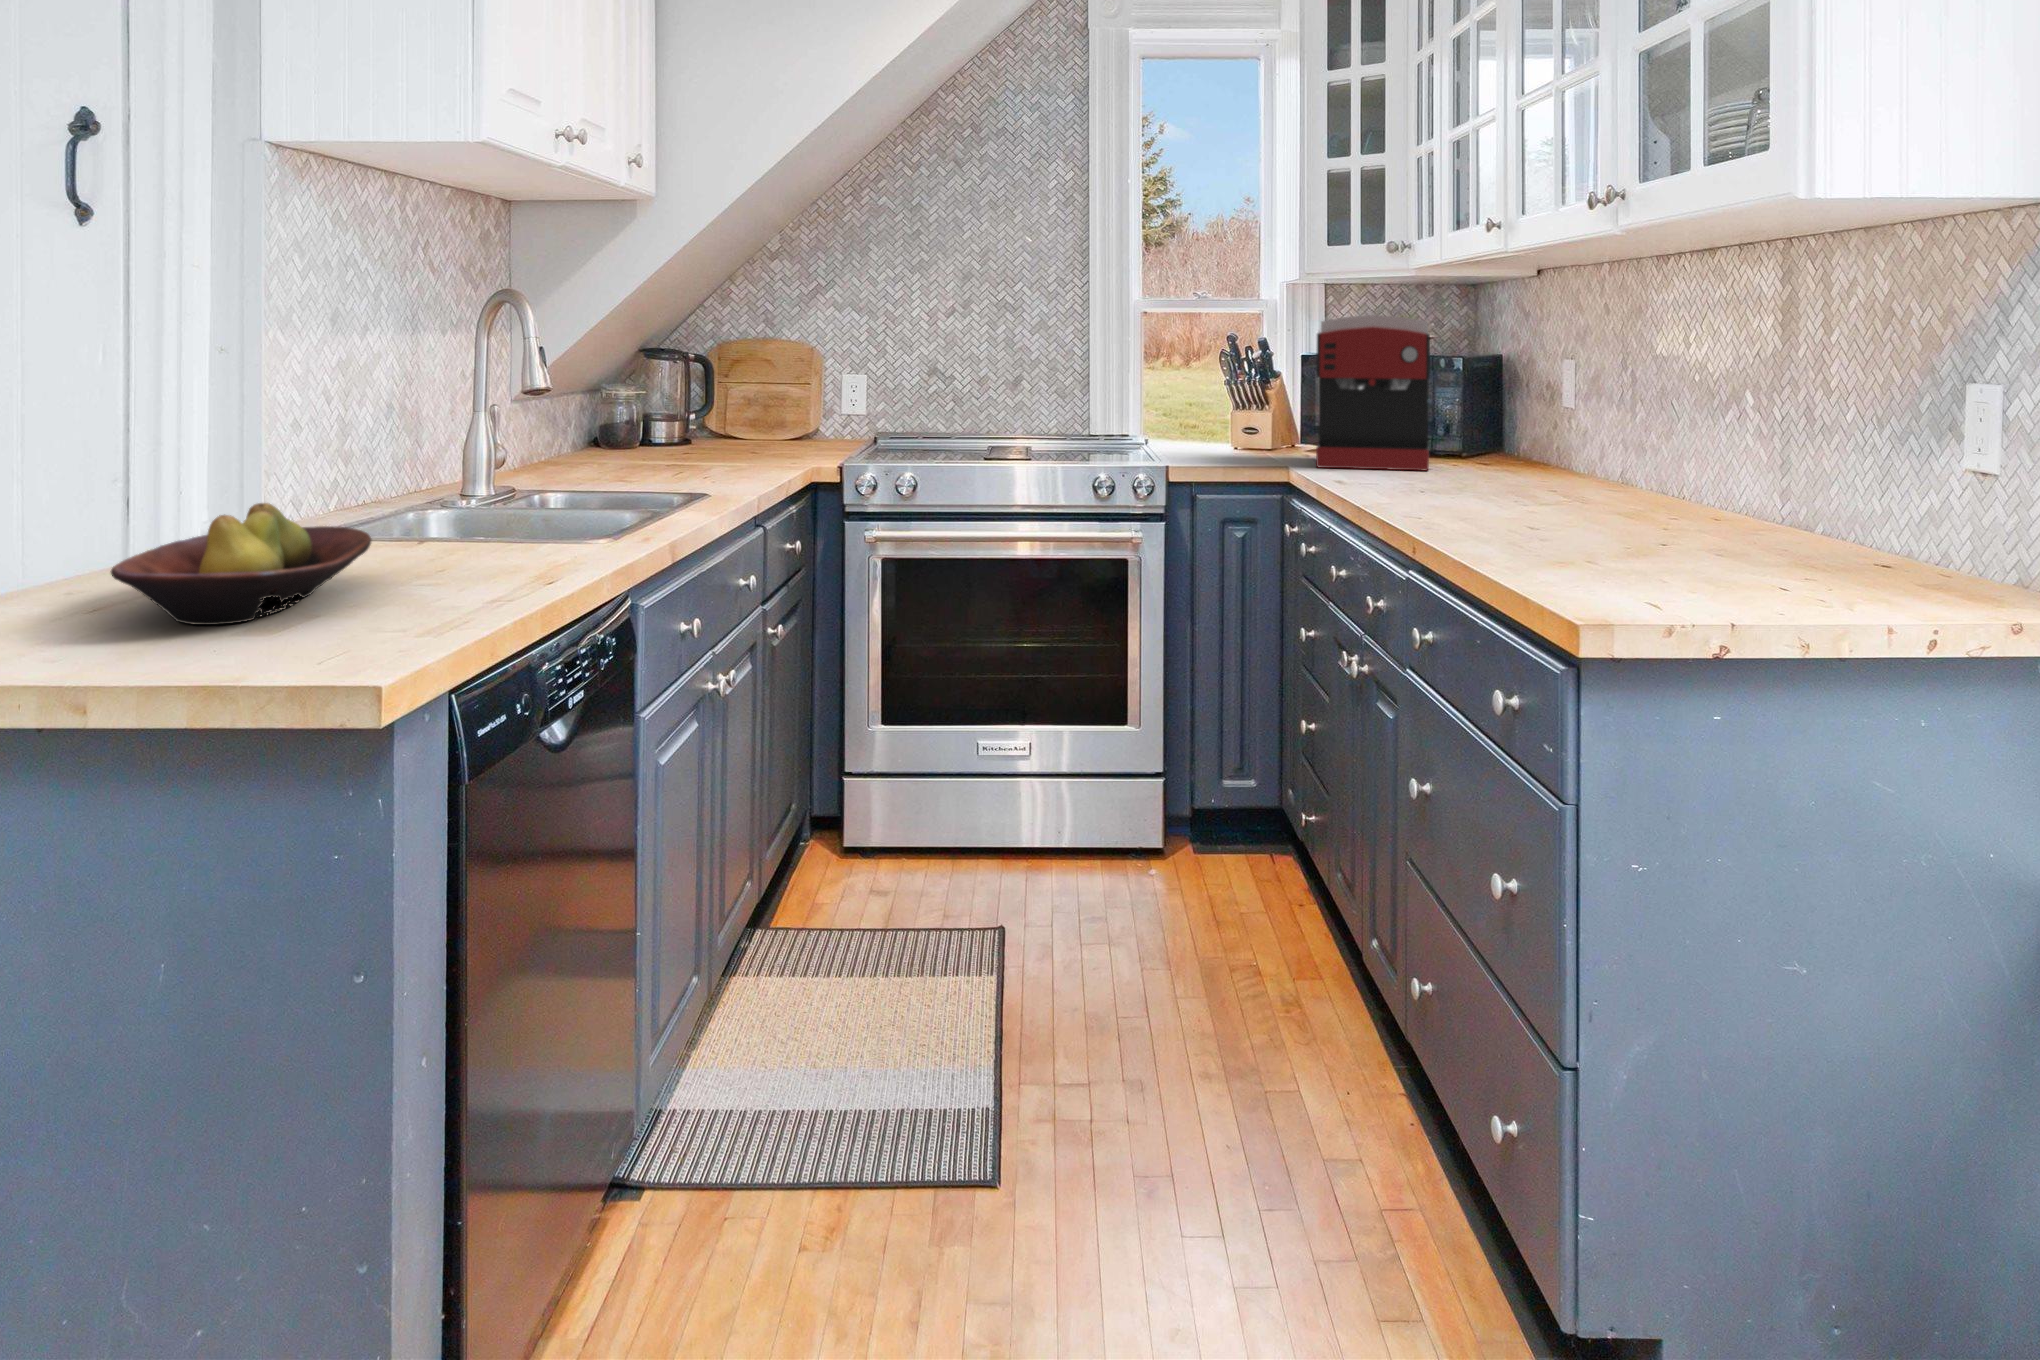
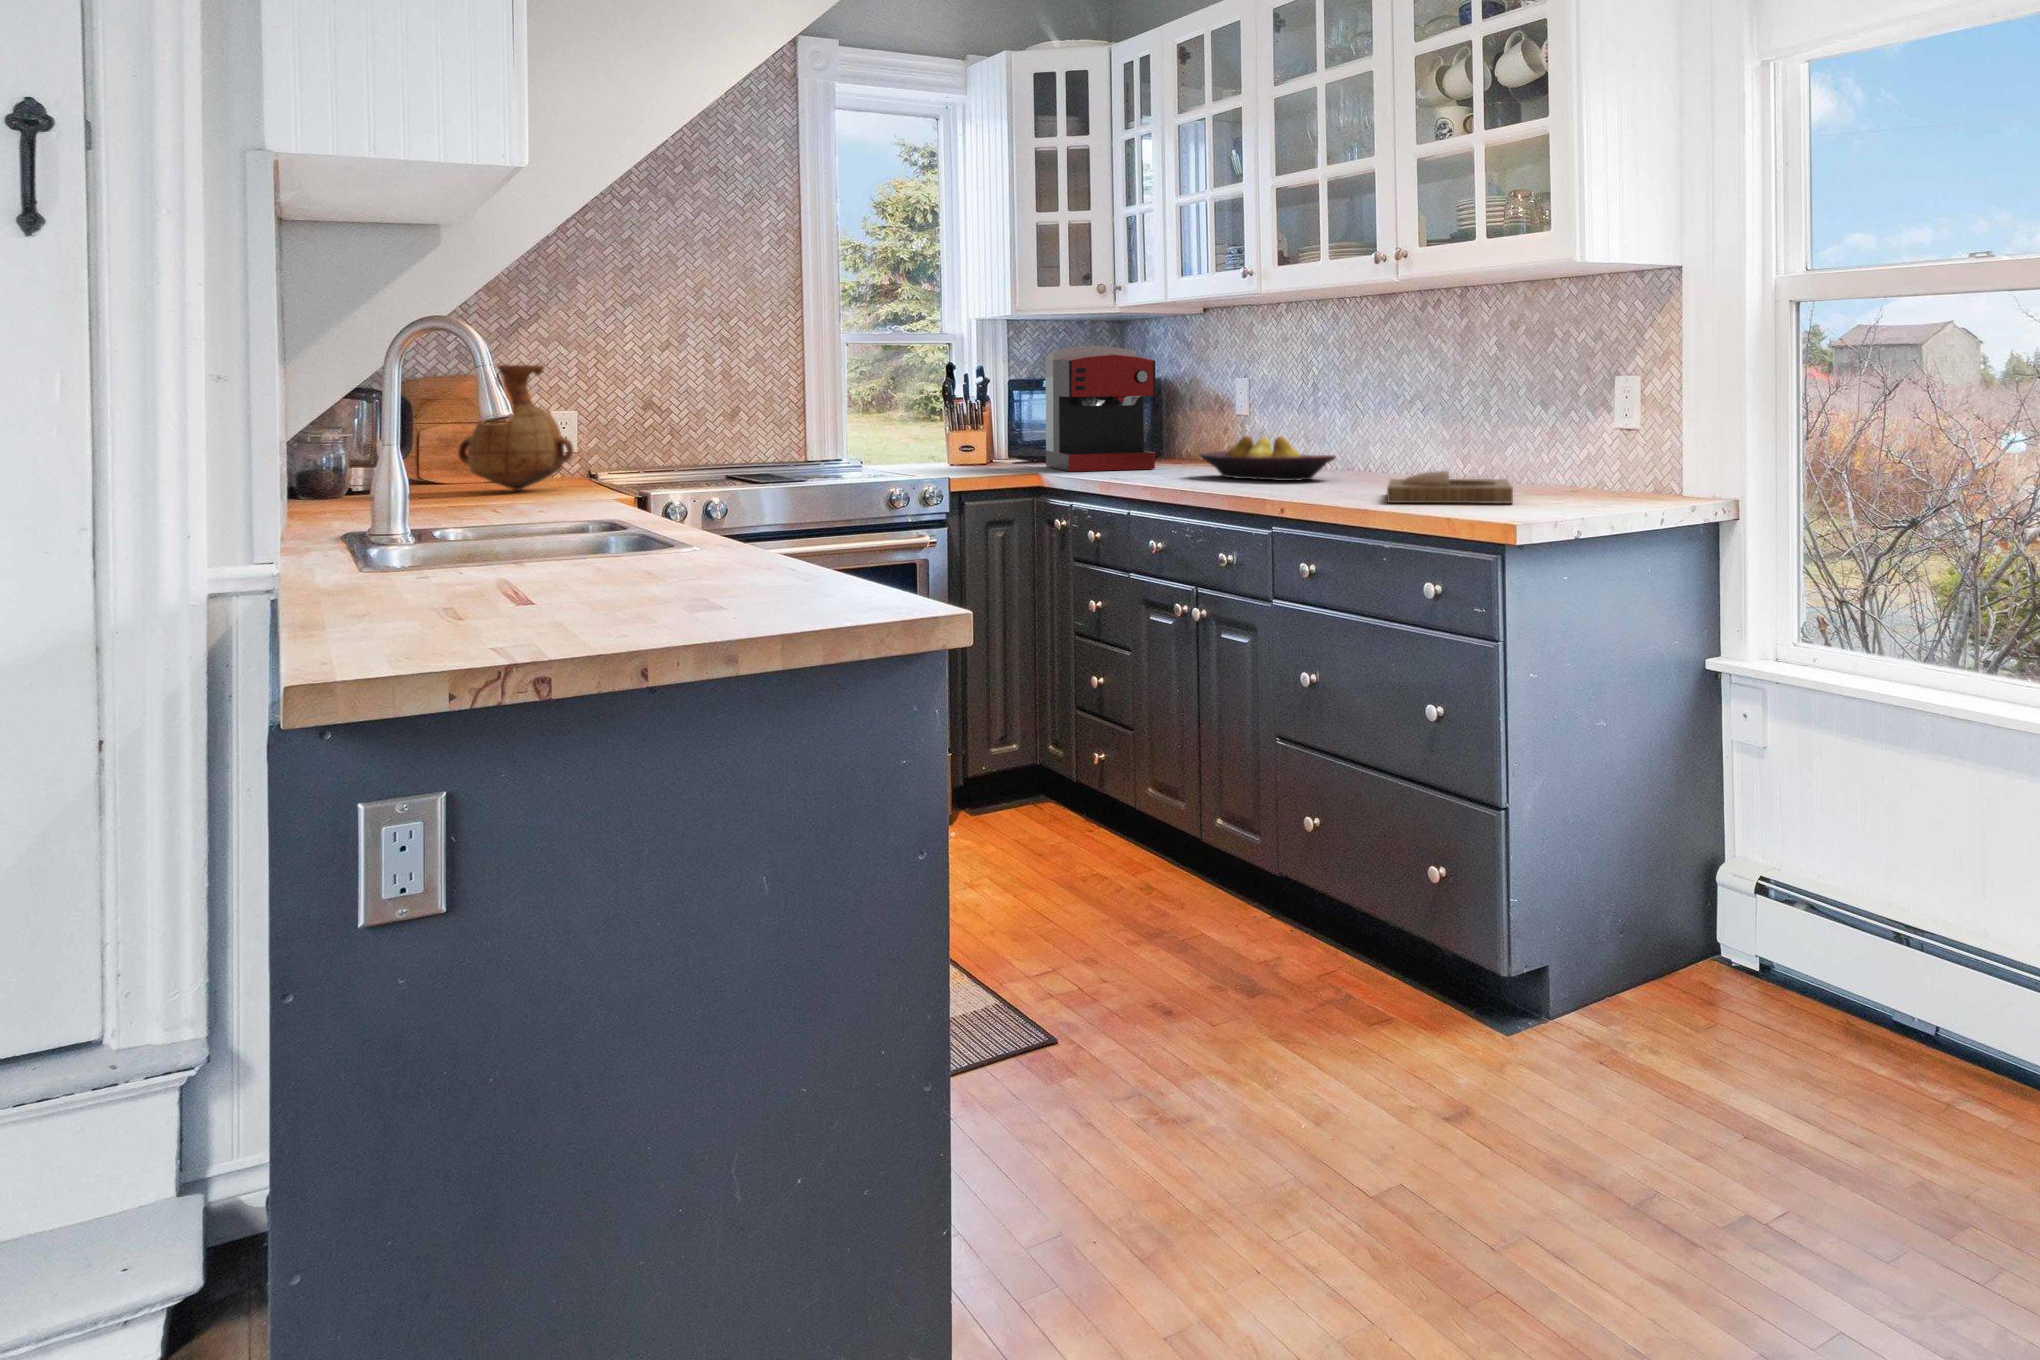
vase: none [707,333,795,455] -> present [458,365,573,491]
fruit bowl: present [111,503,371,625] -> present [1200,435,1336,481]
tray: none [1508,516,1758,578] -> present [1387,471,1513,504]

